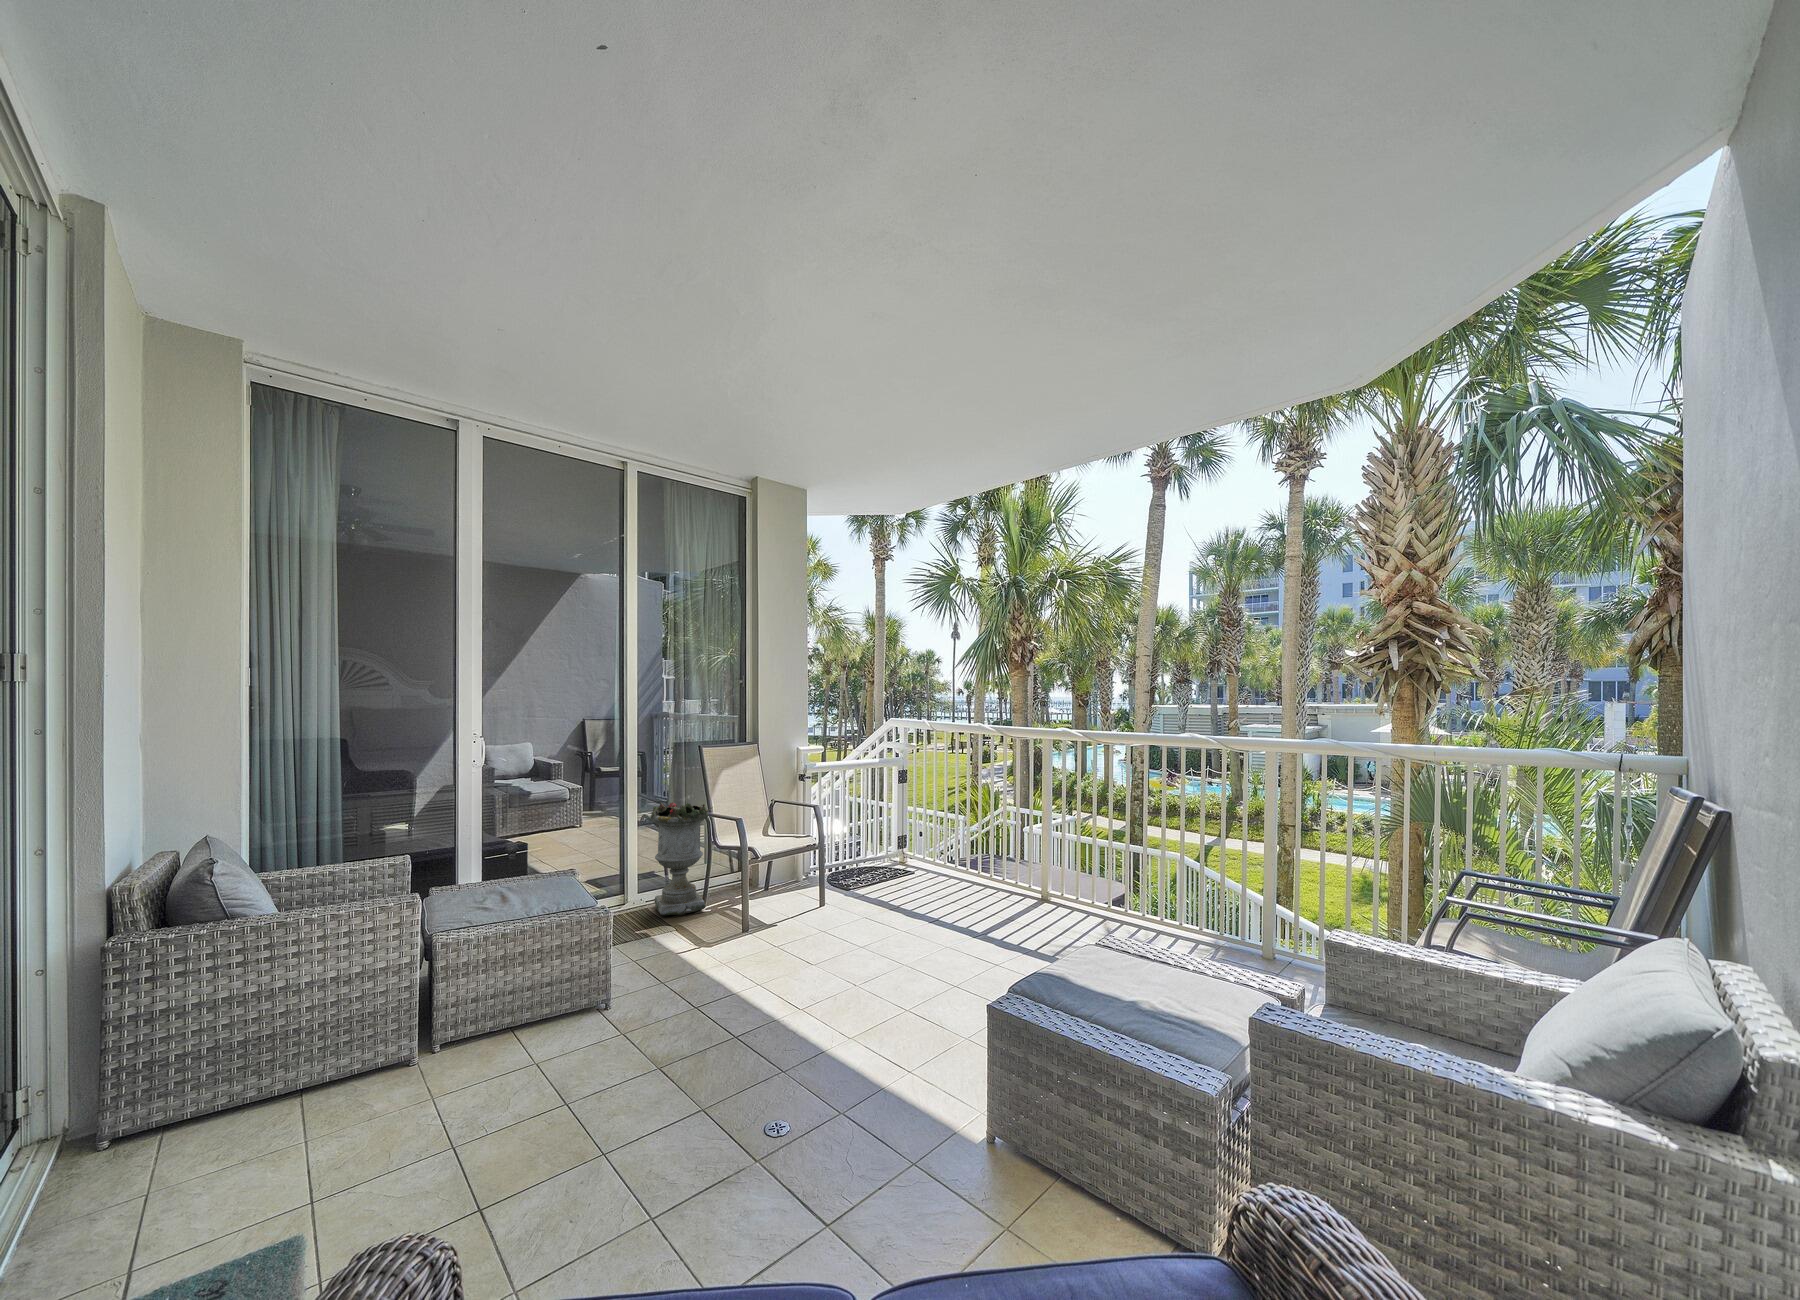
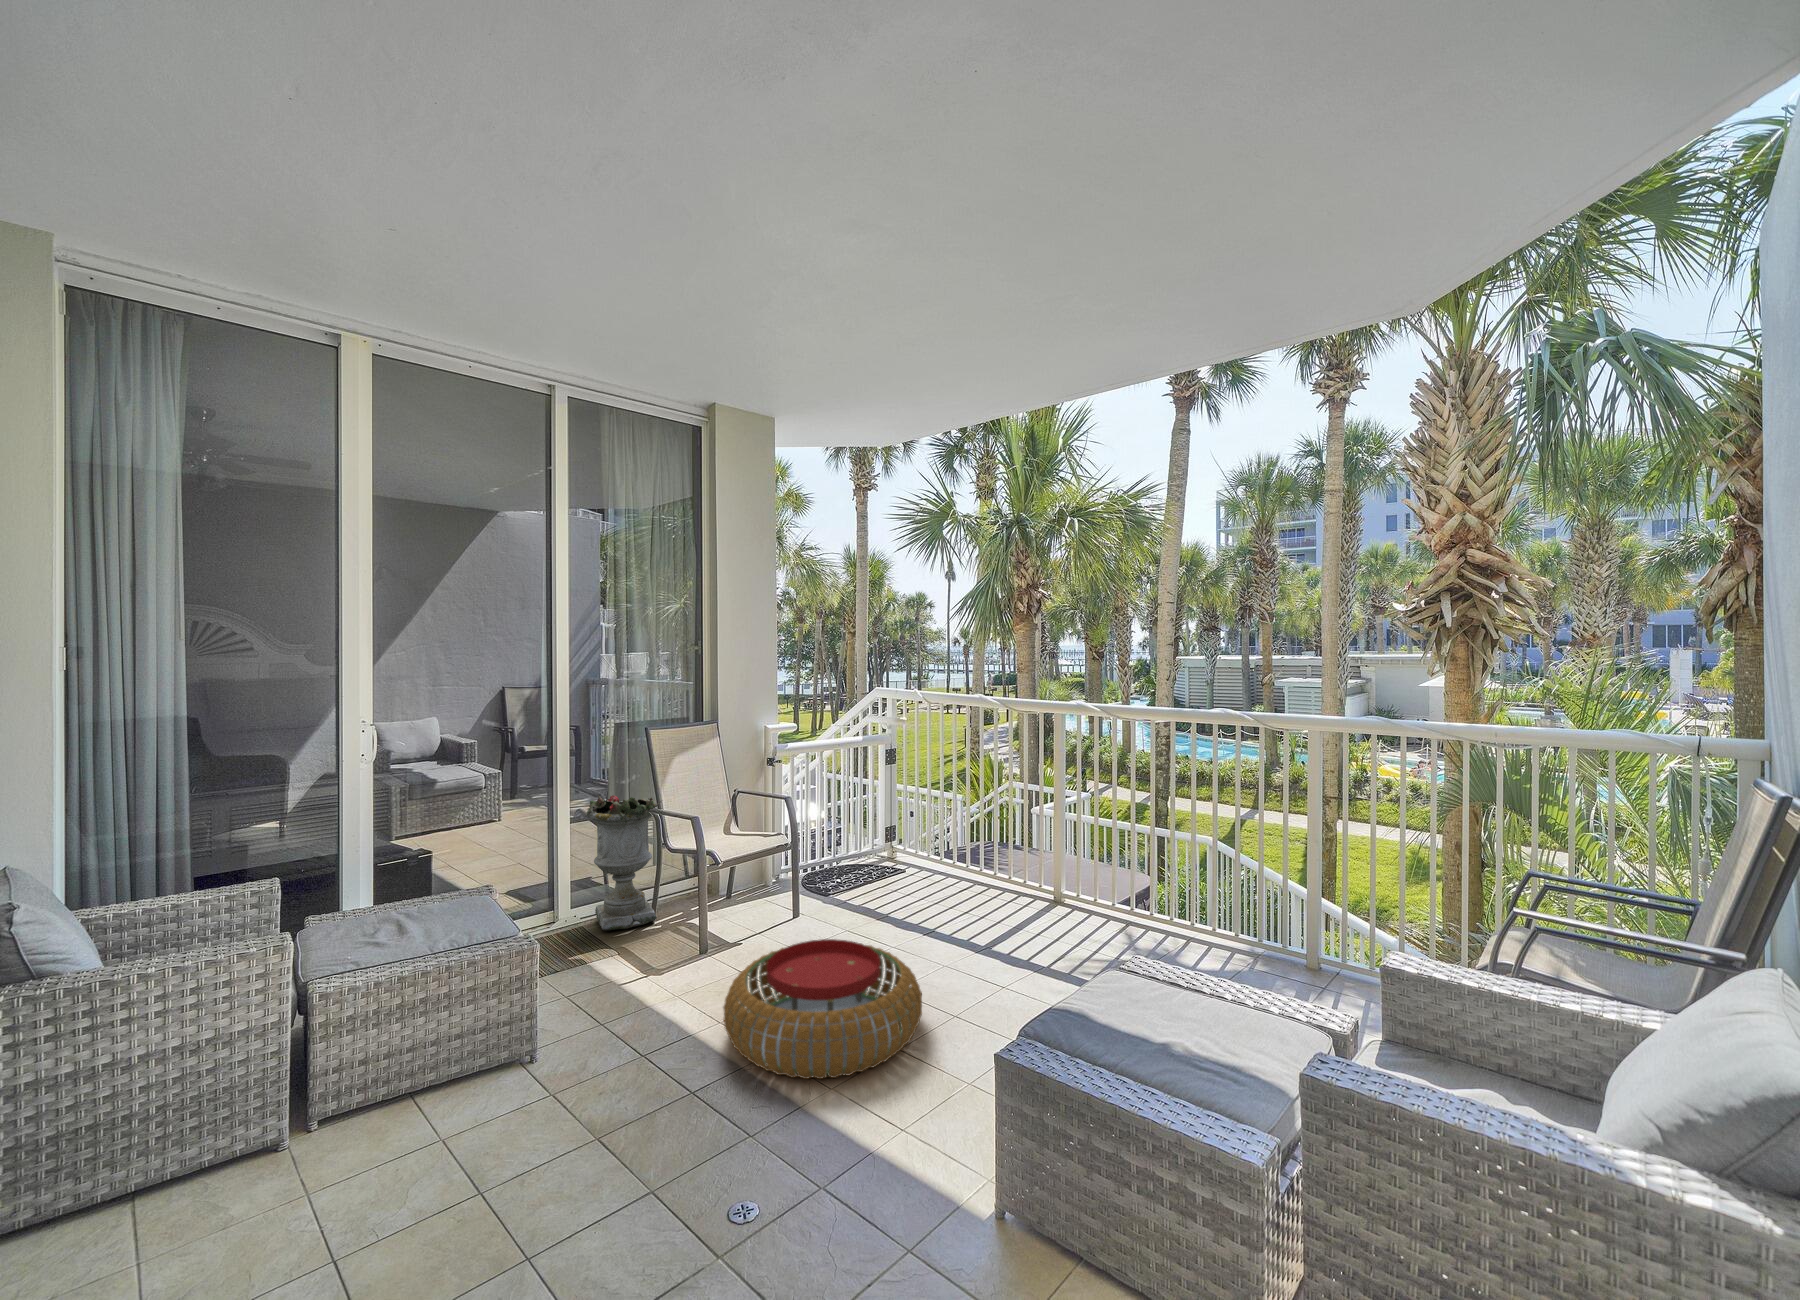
pouf: none [762,917,925,1026] -> present [723,939,922,1079]

